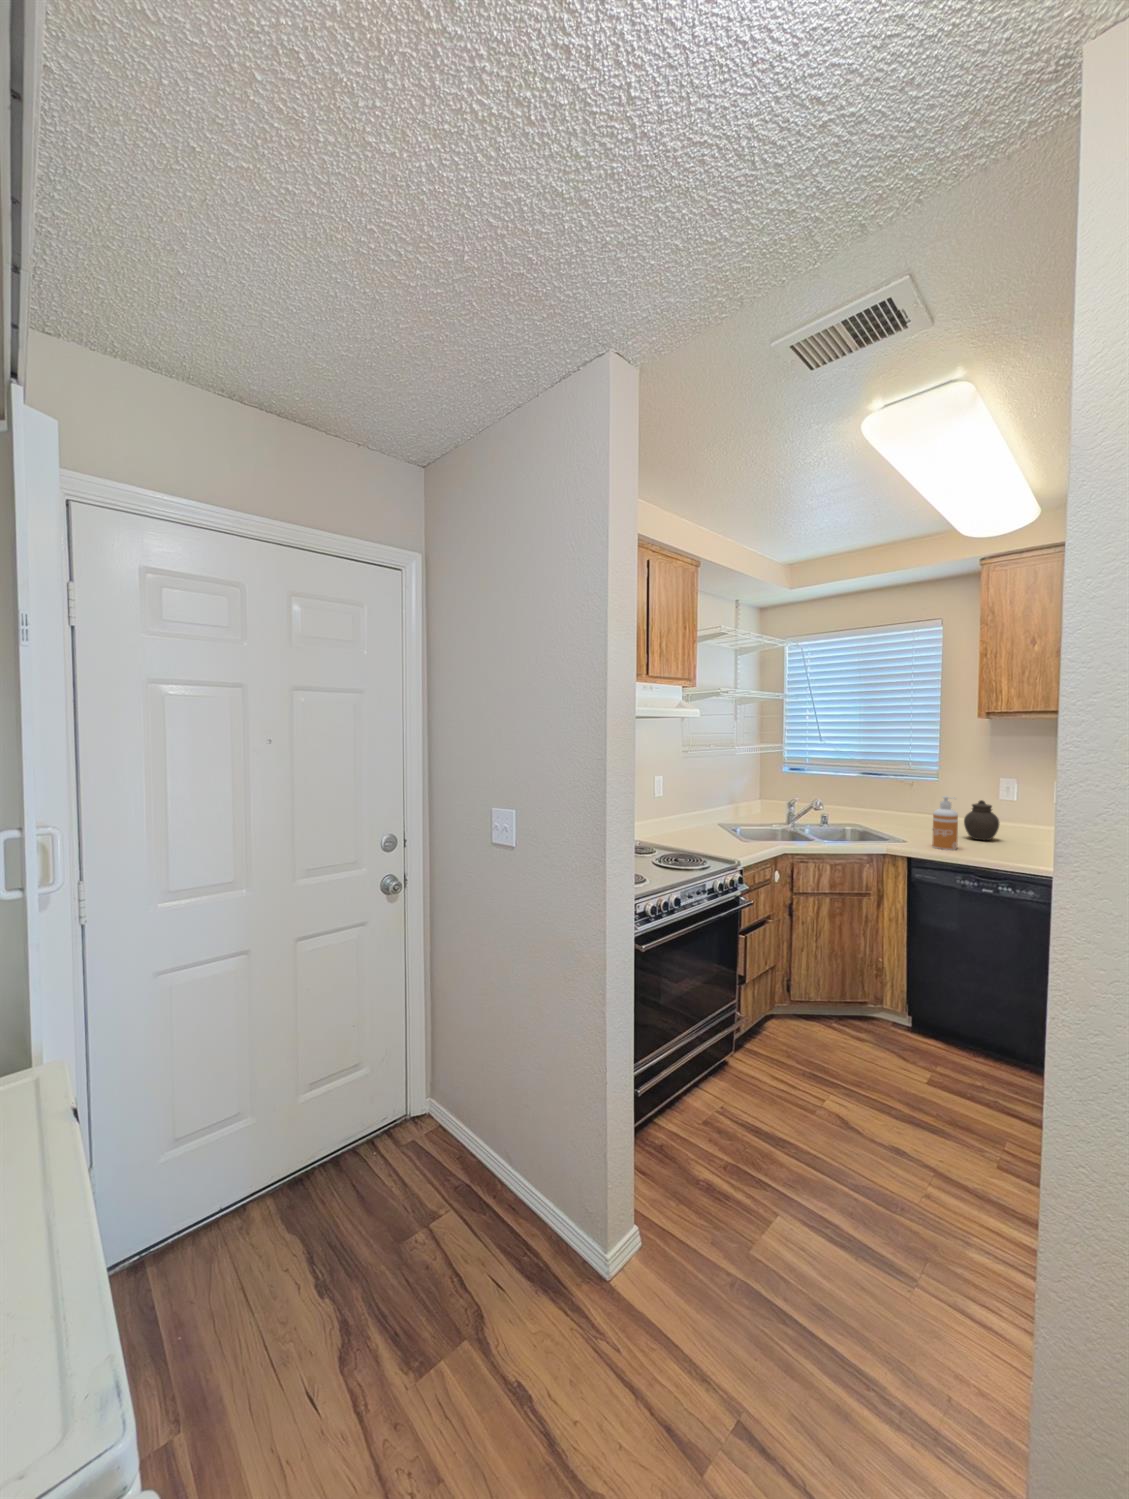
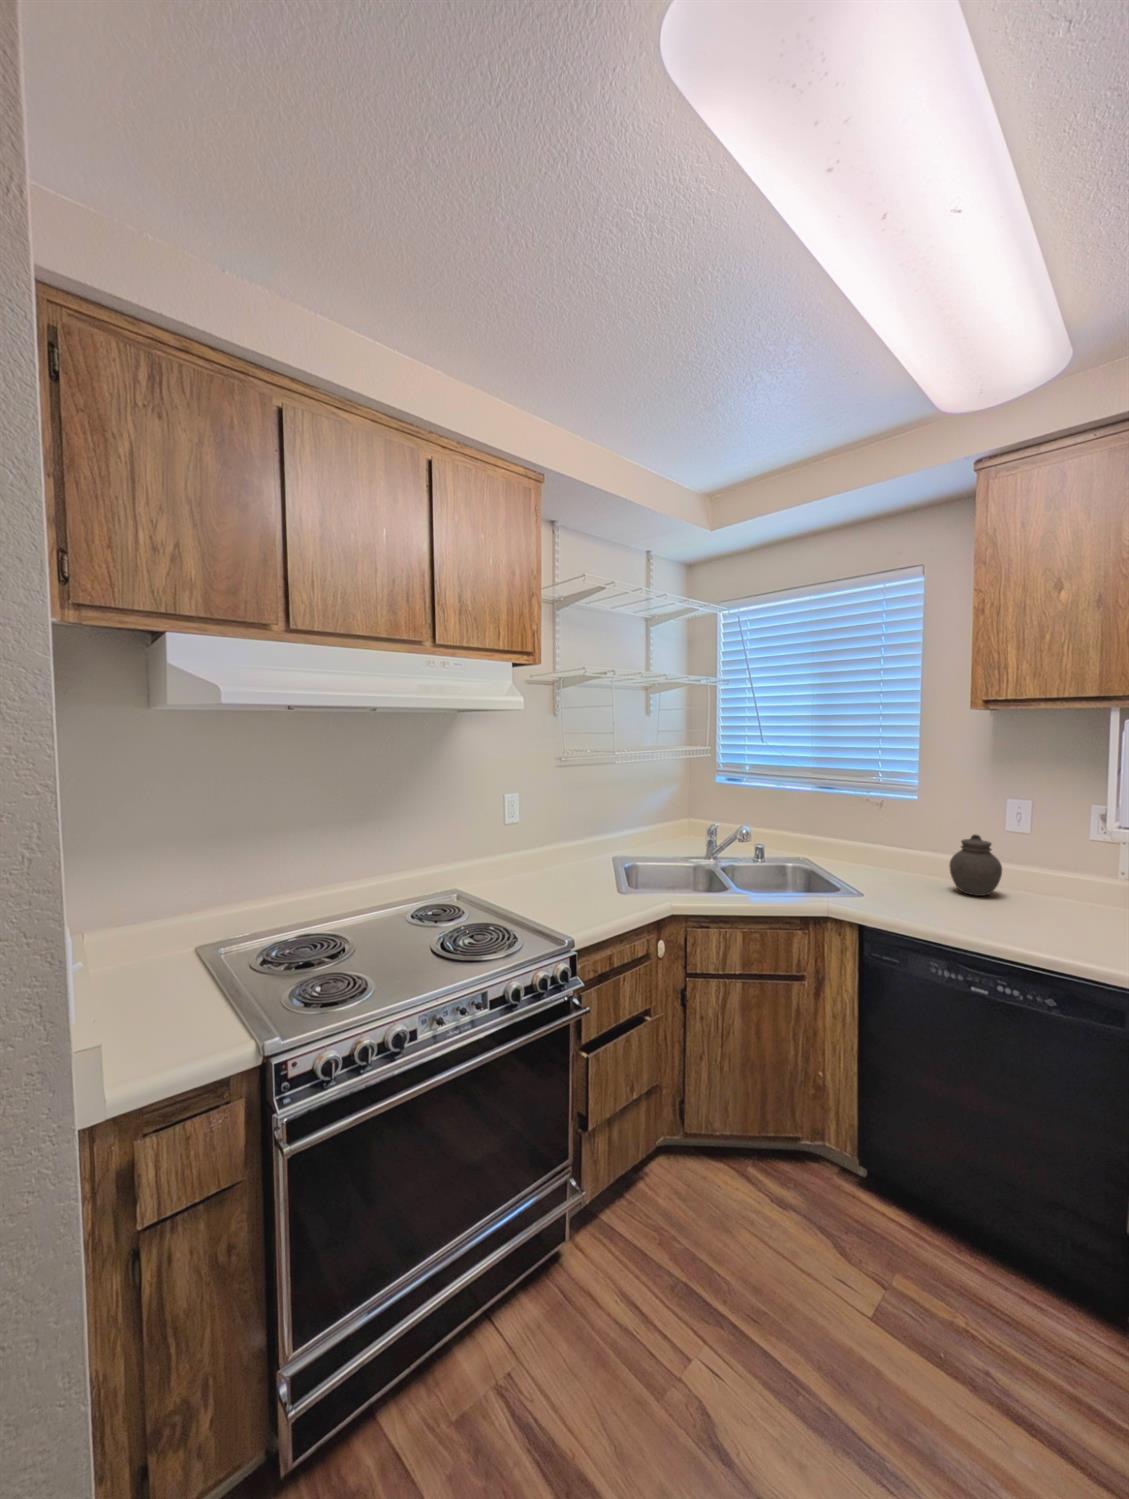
soap dispenser: present [933,796,958,850] -> none [897,830,936,916]

